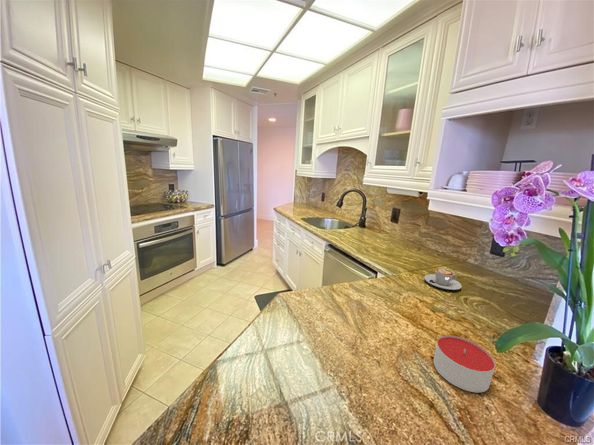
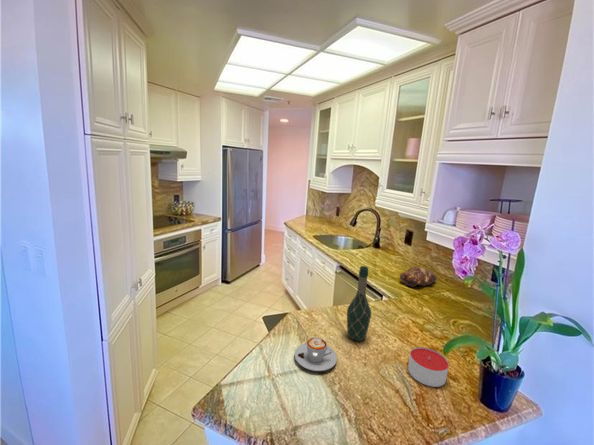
wine bottle: none [348,234,379,328] -> present [347,266,371,341]
bread loaf: none [394,242,432,263] -> present [400,267,437,287]
coffee cup: present [424,269,462,290] -> present [295,338,337,371]

